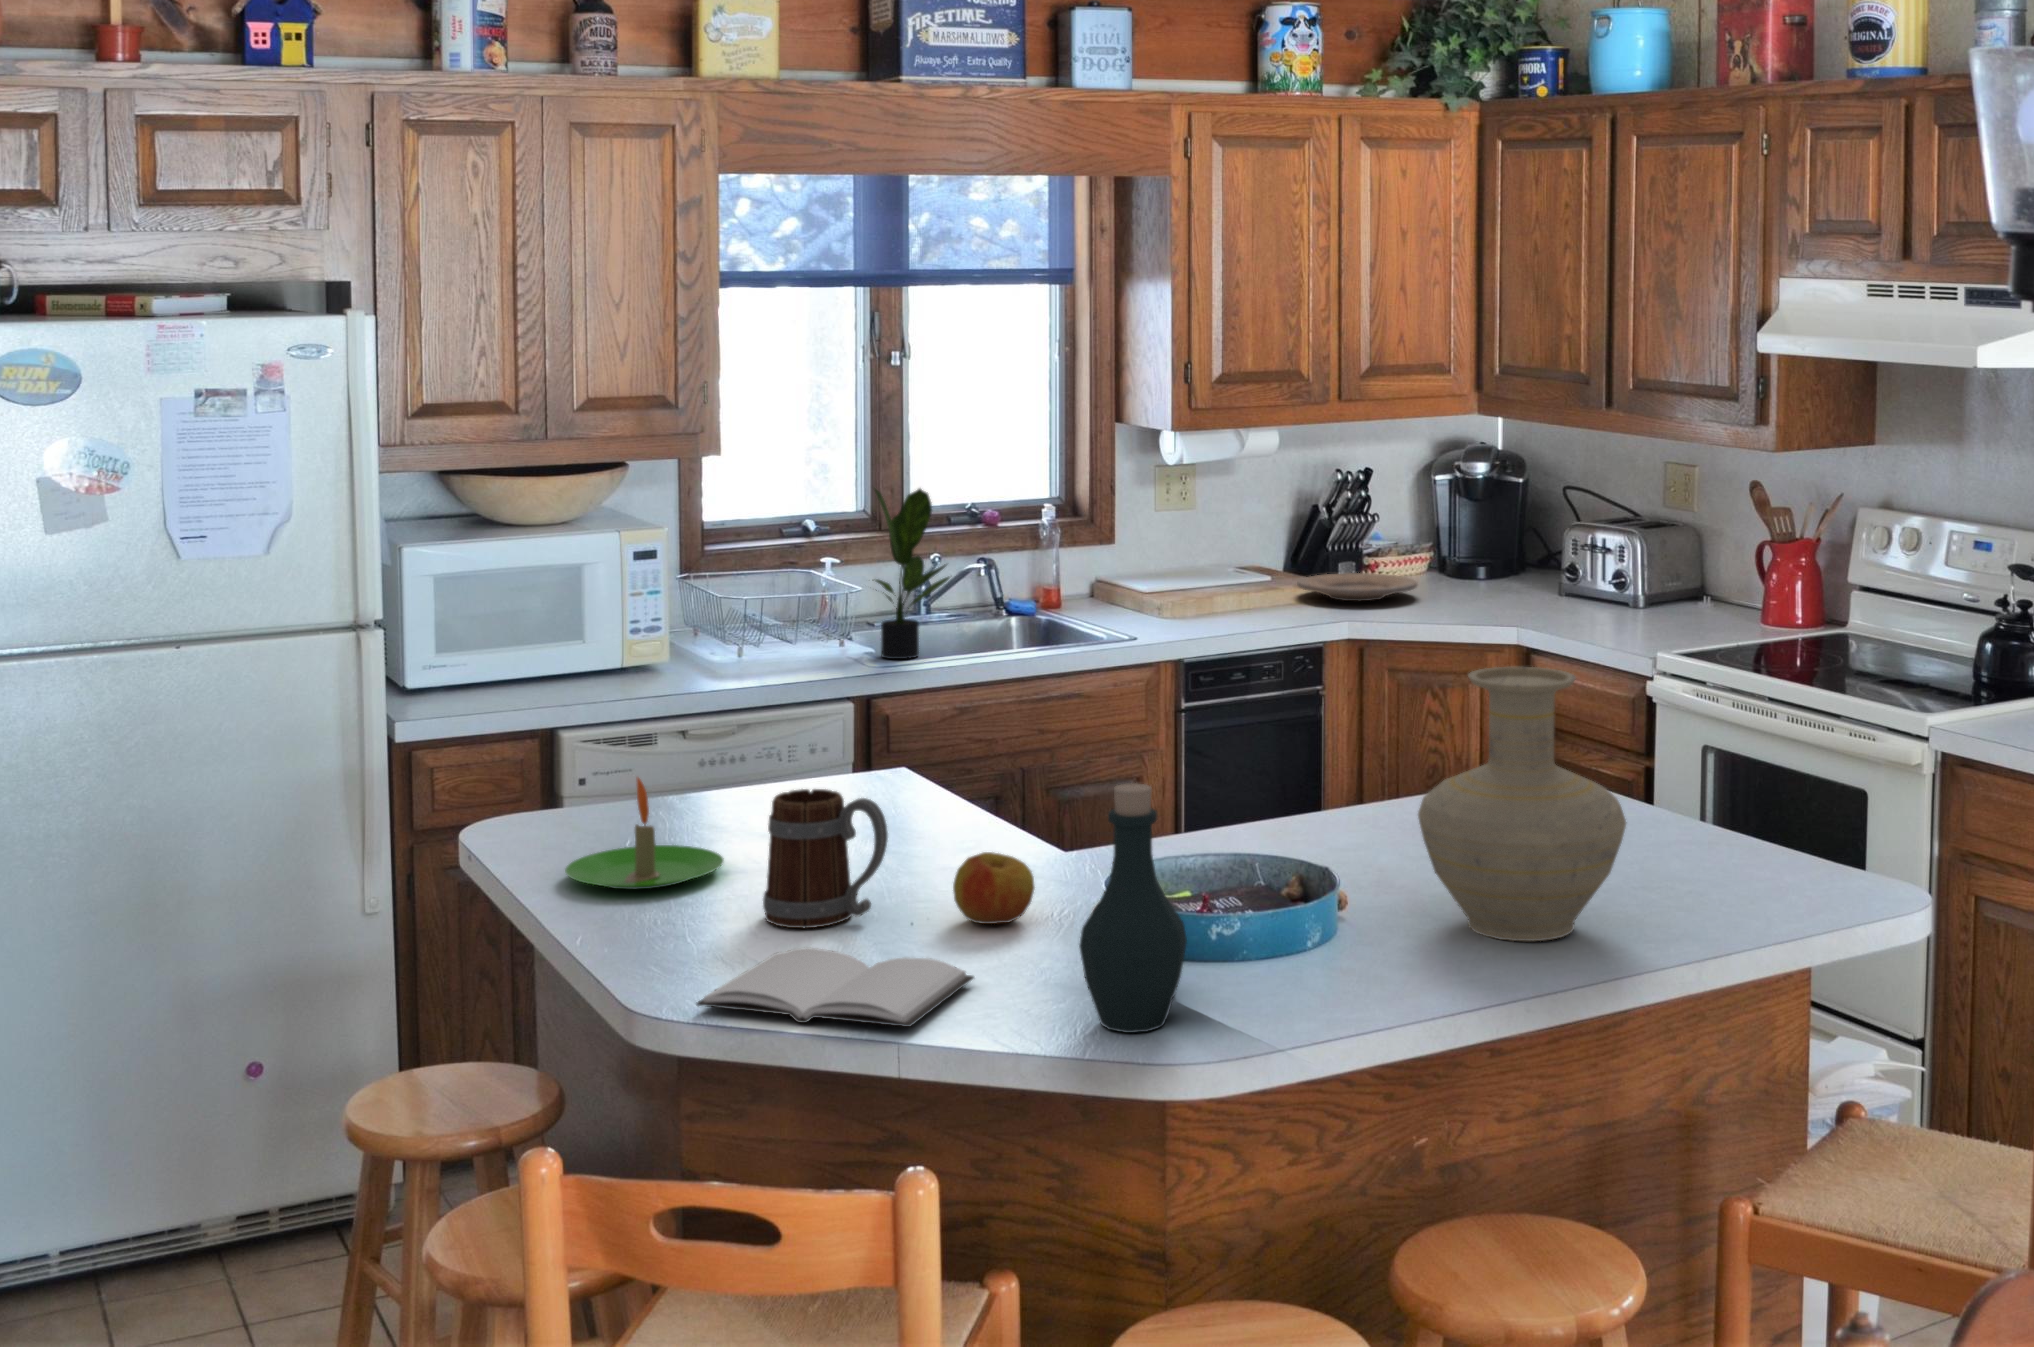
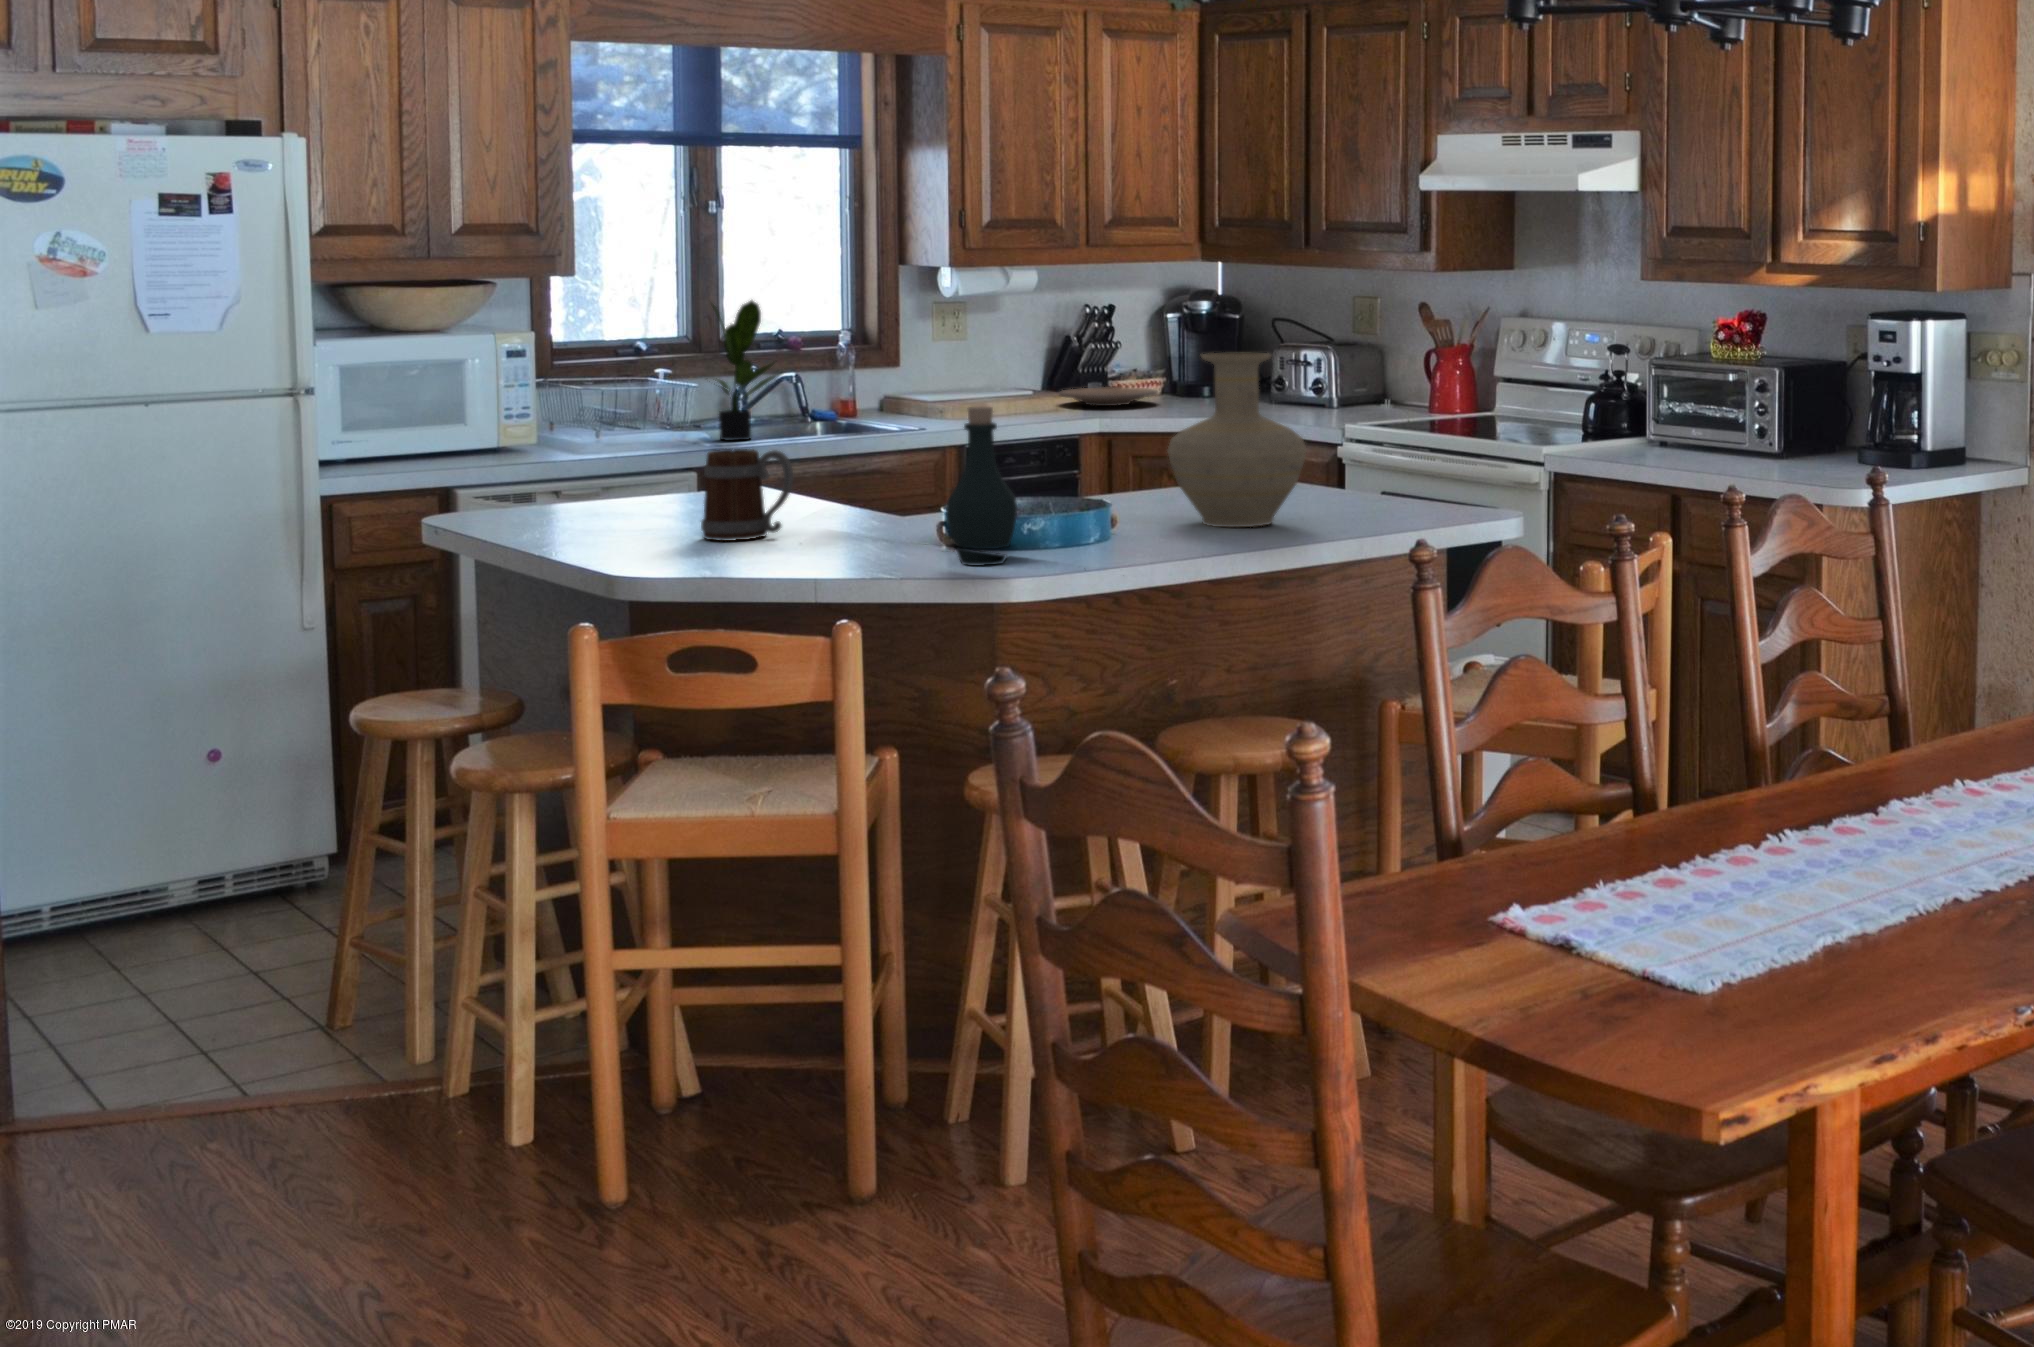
candle: present [565,778,724,889] -> none [538,454,659,531]
apple: present [953,852,1035,924] -> none [841,487,900,535]
book: present [697,947,974,1027] -> none [677,539,868,570]

